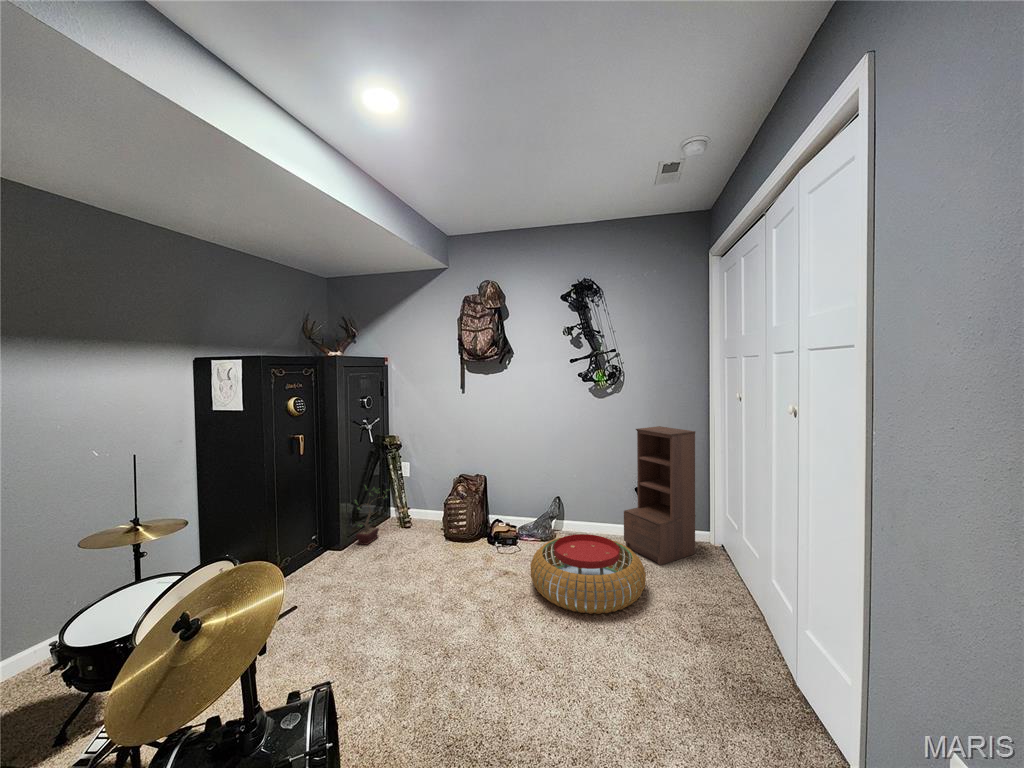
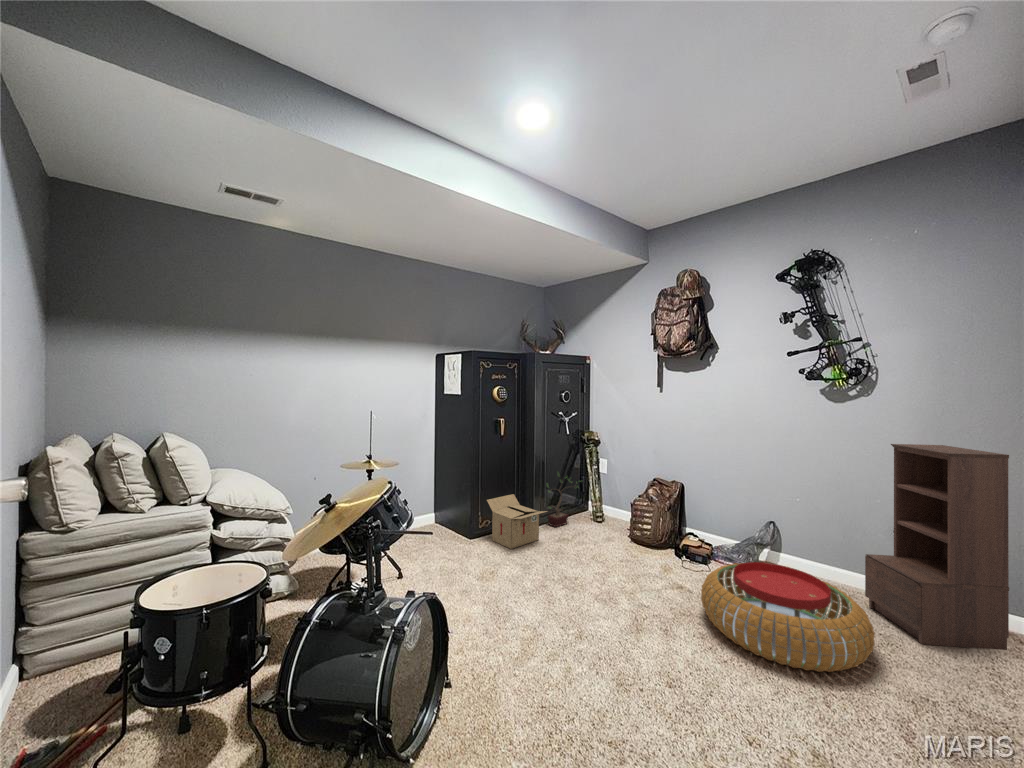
cardboard box: none [288,520,368,585] -> present [487,494,547,549]

